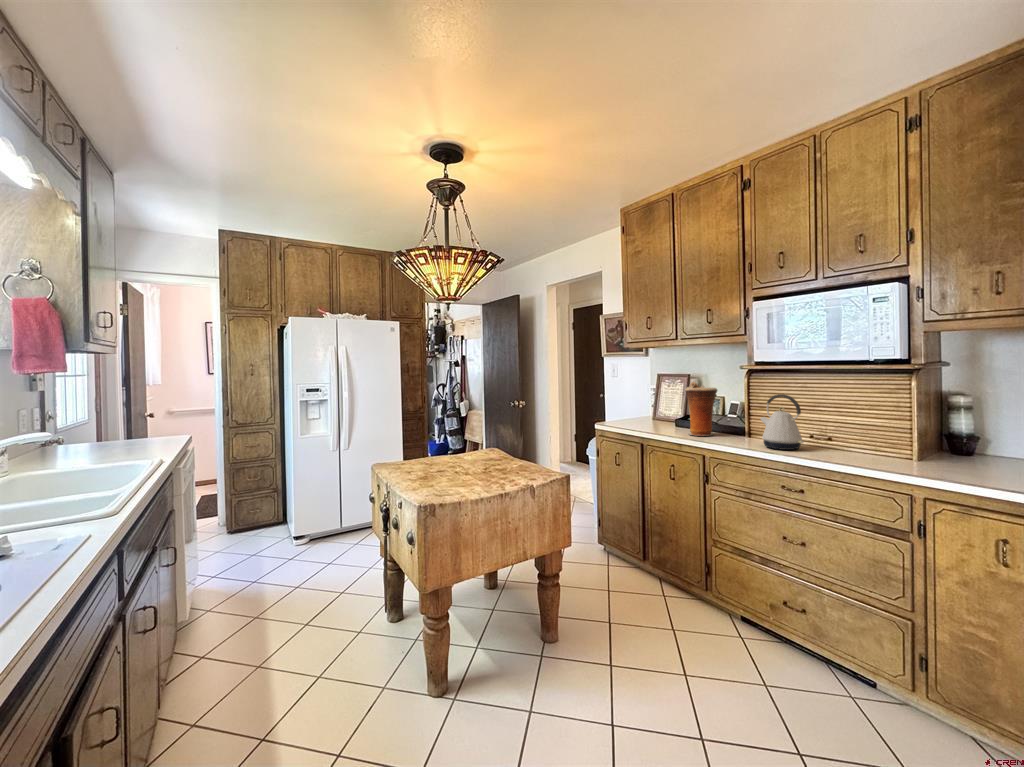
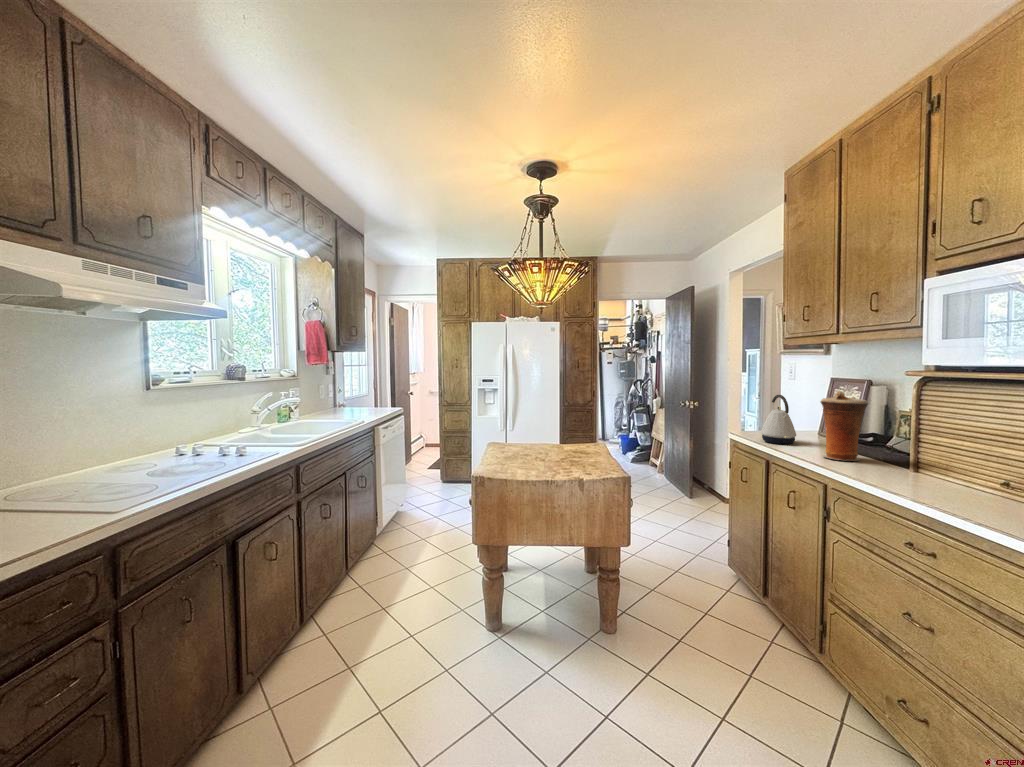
kettle: present [760,394,804,450] -> present [761,395,796,444]

